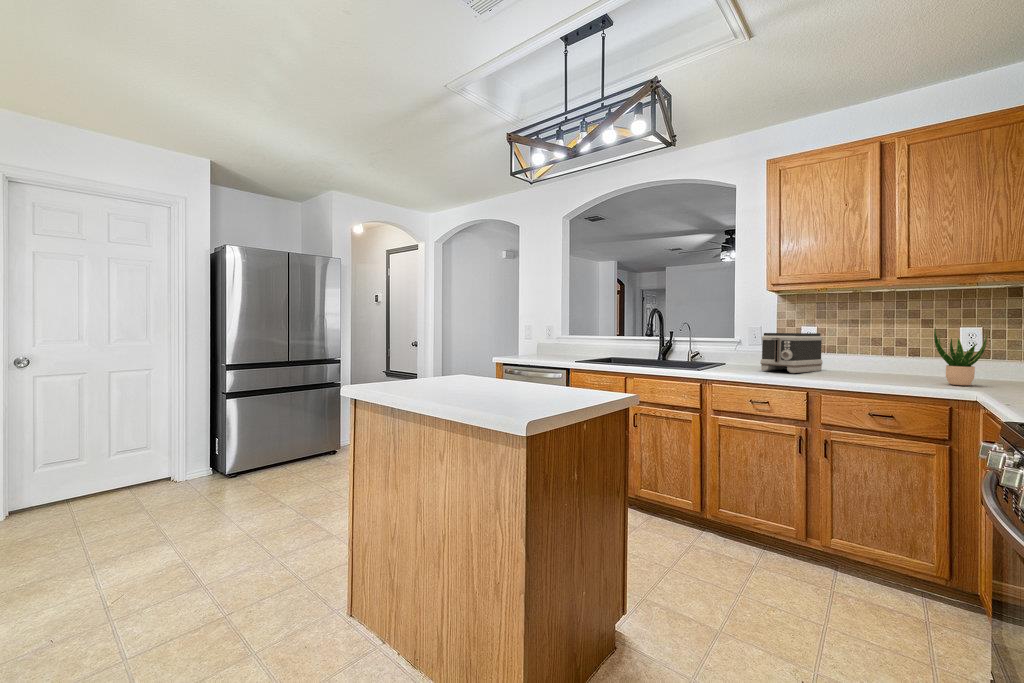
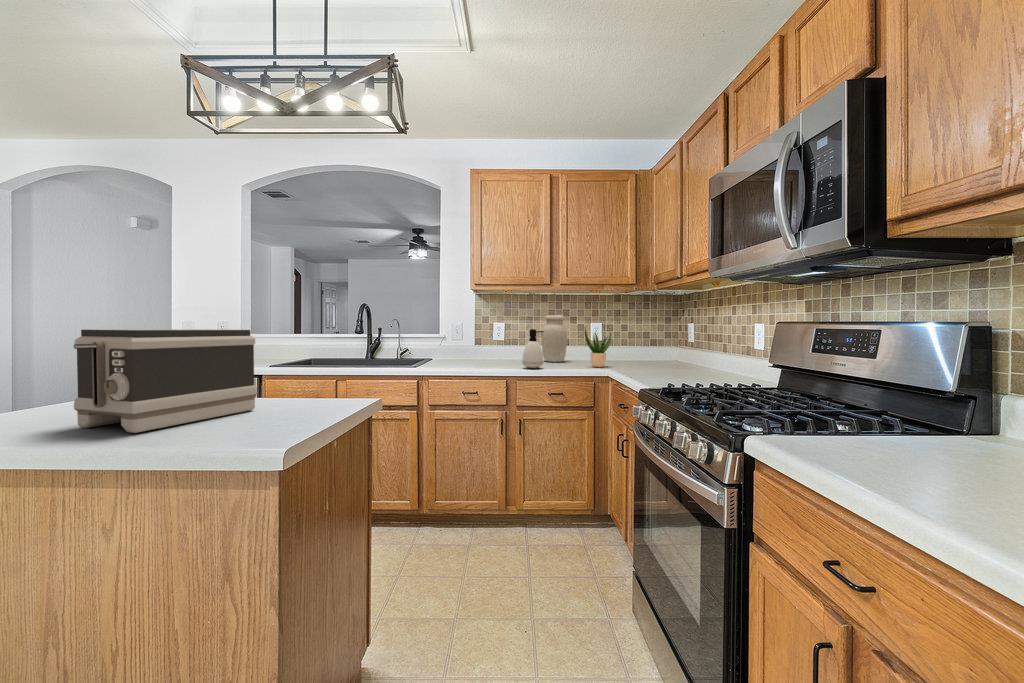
jar: none [870,316,911,375] -> present [542,315,567,362]
toaster: present [760,333,822,373] -> present [73,329,257,433]
soap dispenser: none [832,334,865,381] -> present [522,329,544,368]

